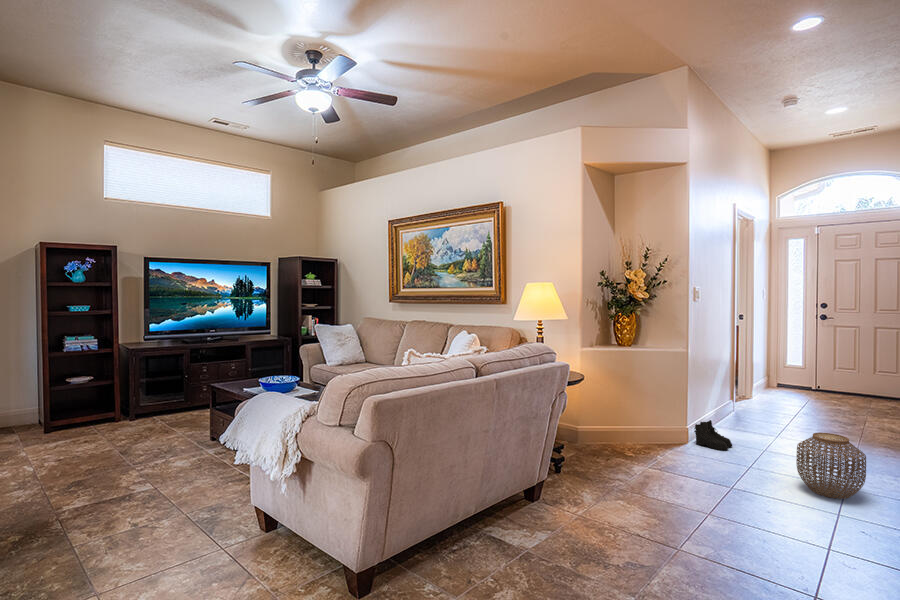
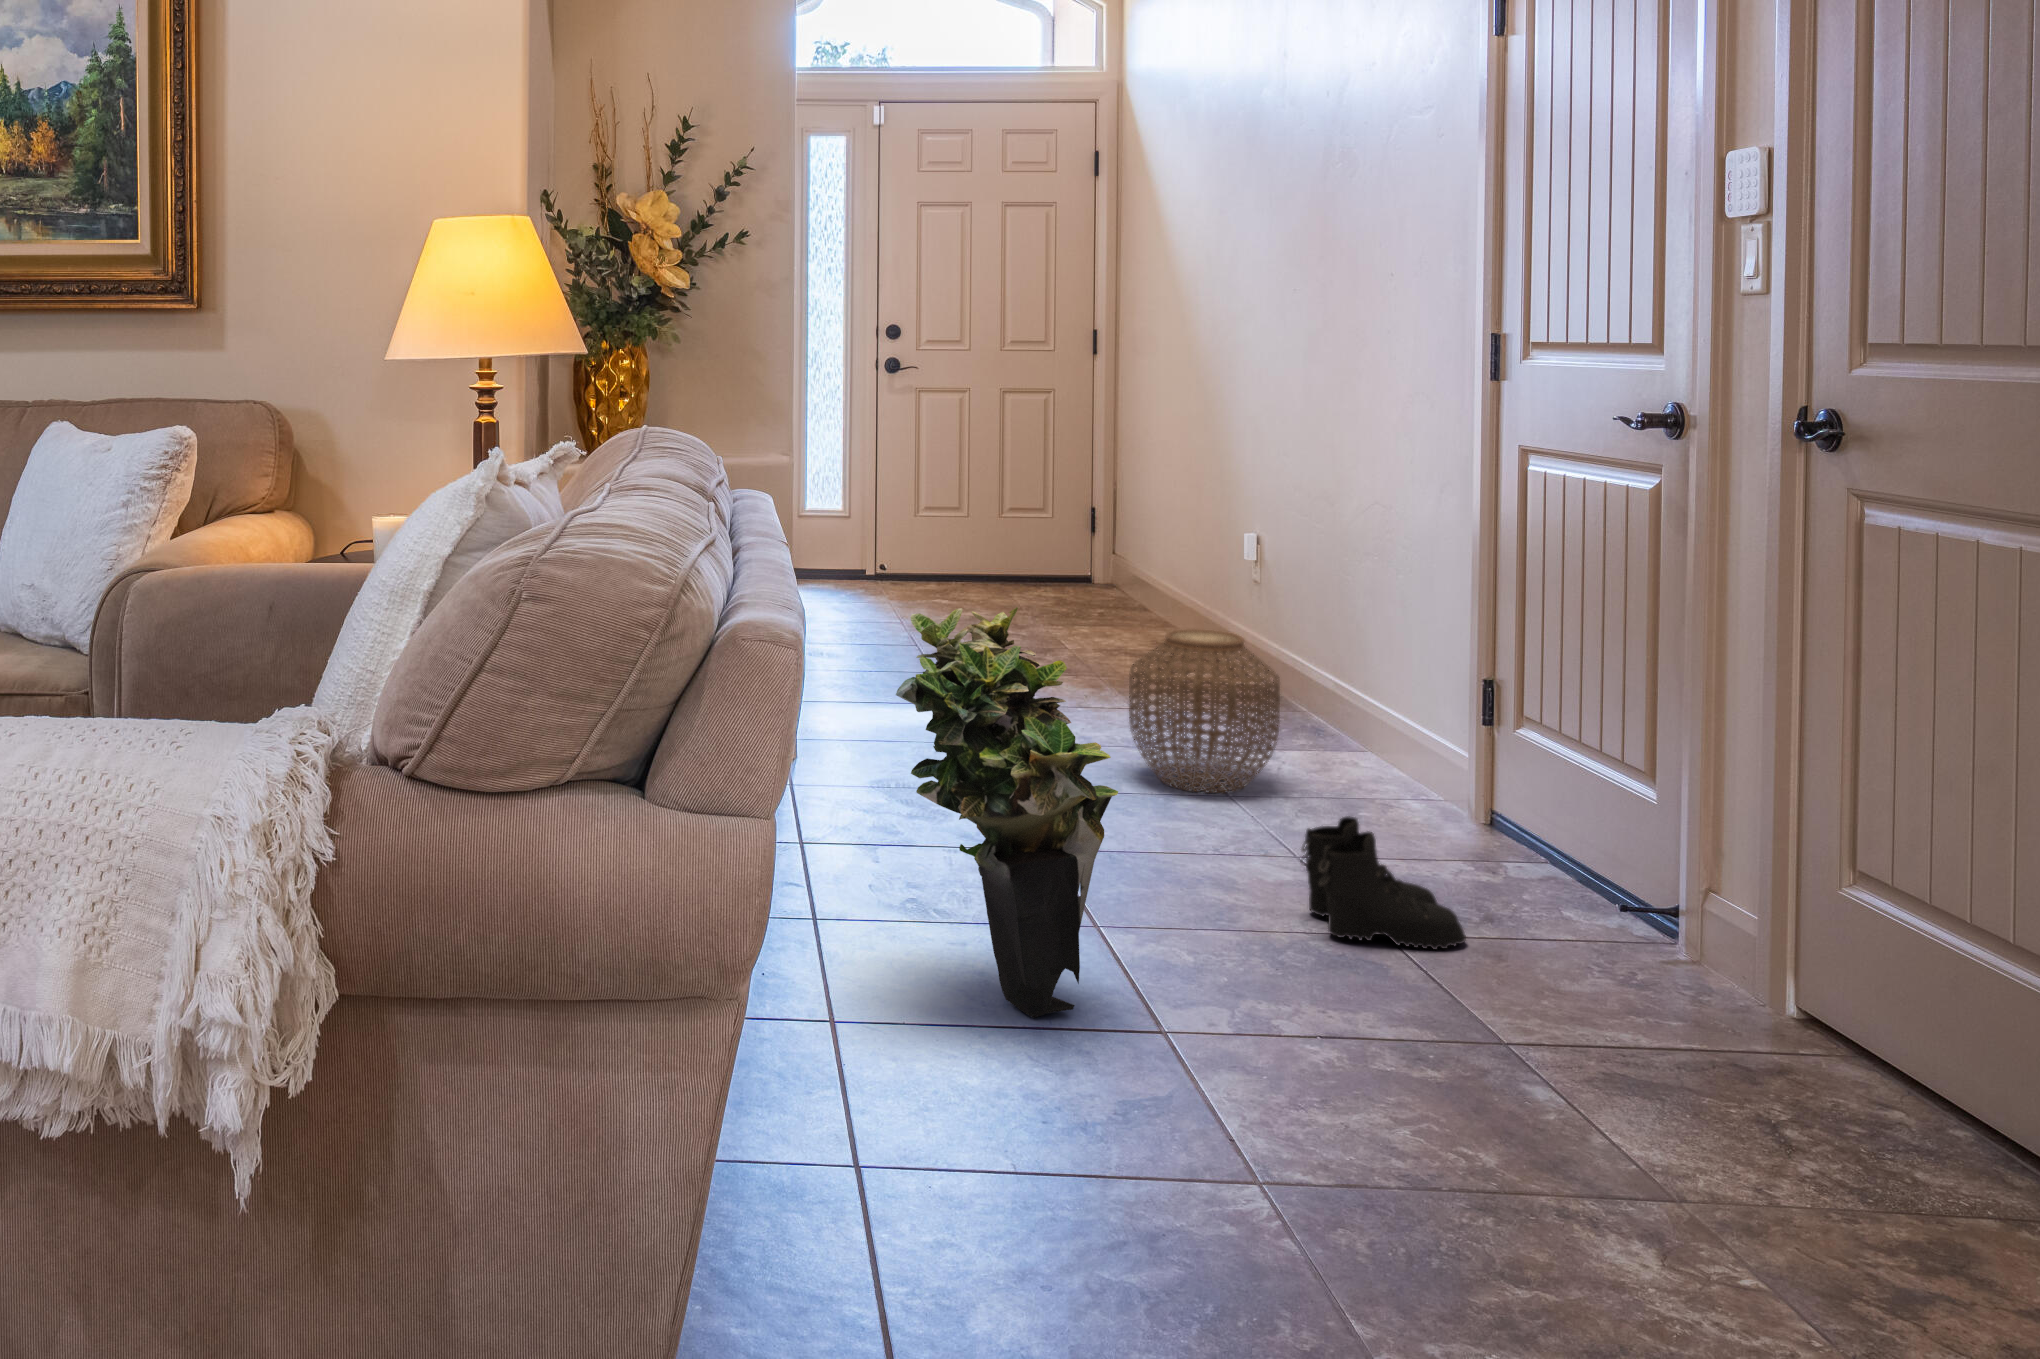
potted plant: none [601,412,674,546] -> present [896,607,1118,1018]
boots: present [694,420,732,450] -> present [1301,816,1466,950]

